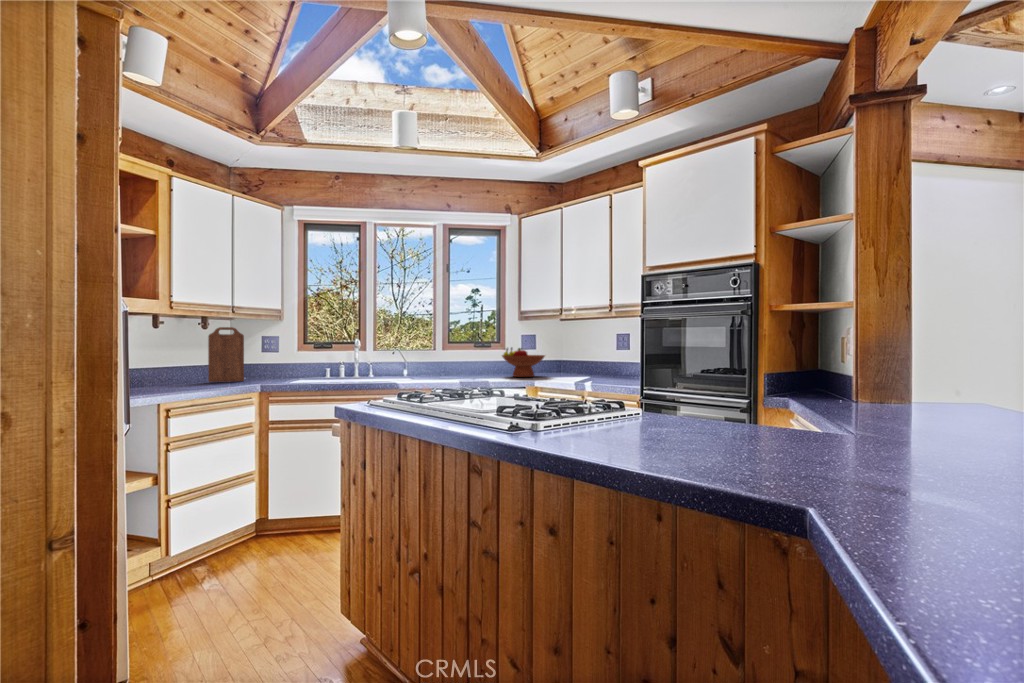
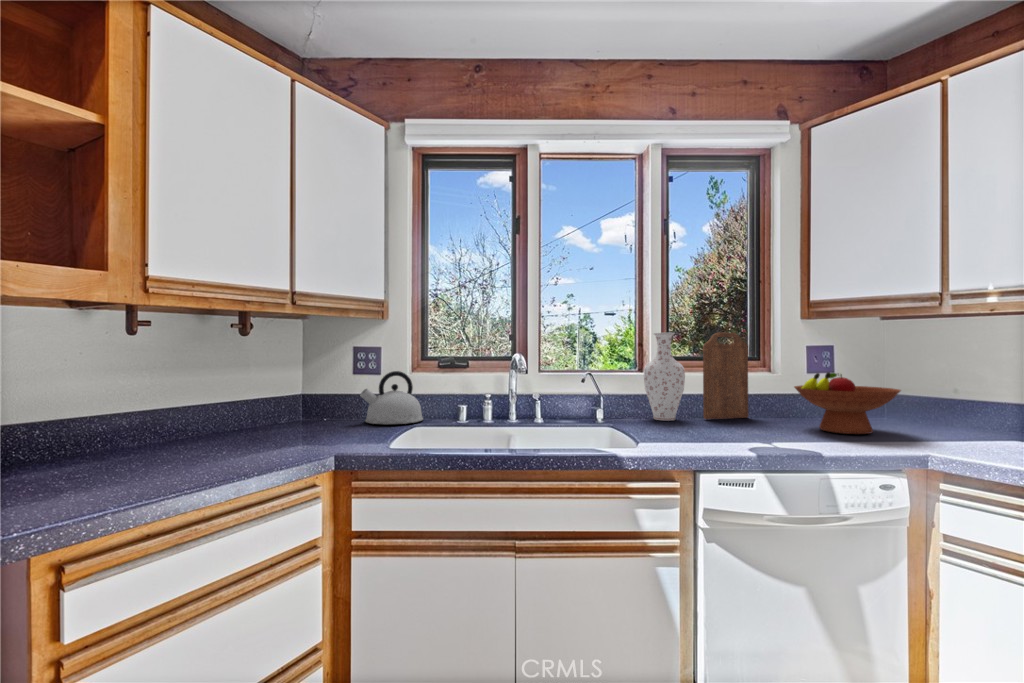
cutting board: present [208,327,244,382] -> present [703,333,748,419]
vase: none [432,327,453,375] -> present [644,333,685,421]
kettle: none [268,348,305,377] -> present [360,371,423,424]

